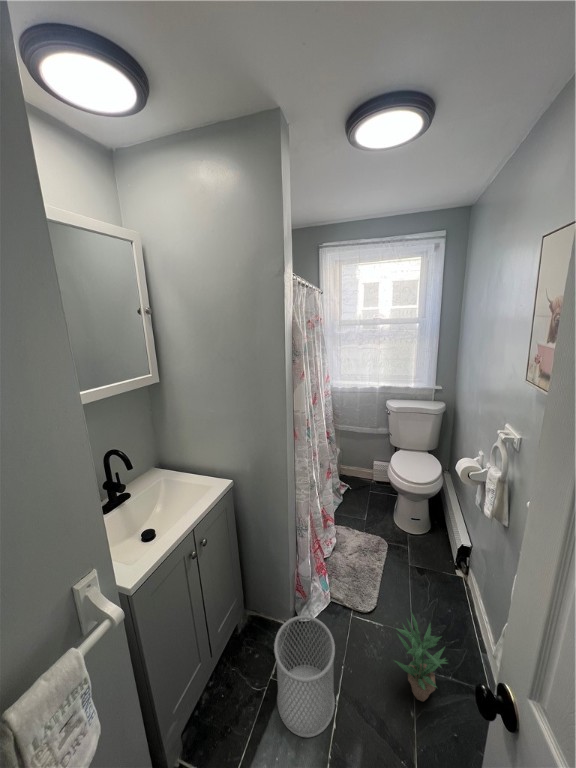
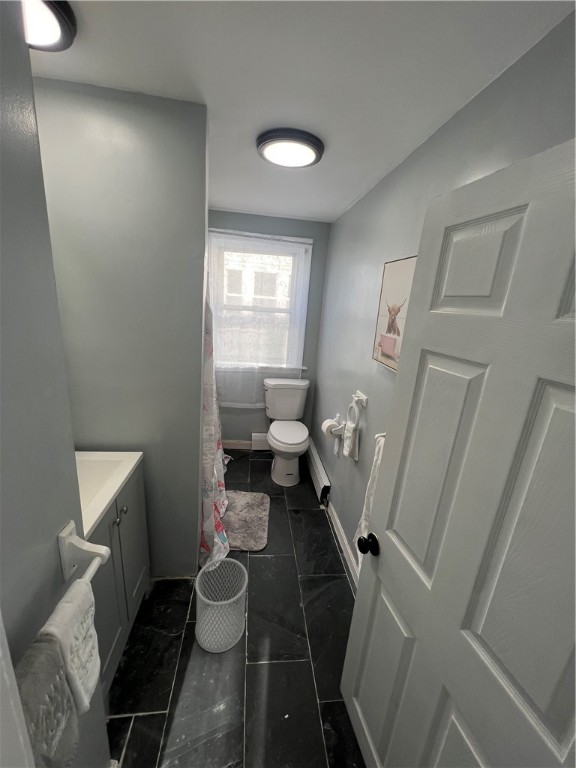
potted plant: present [395,612,447,701] -> none [287,530,326,594]

